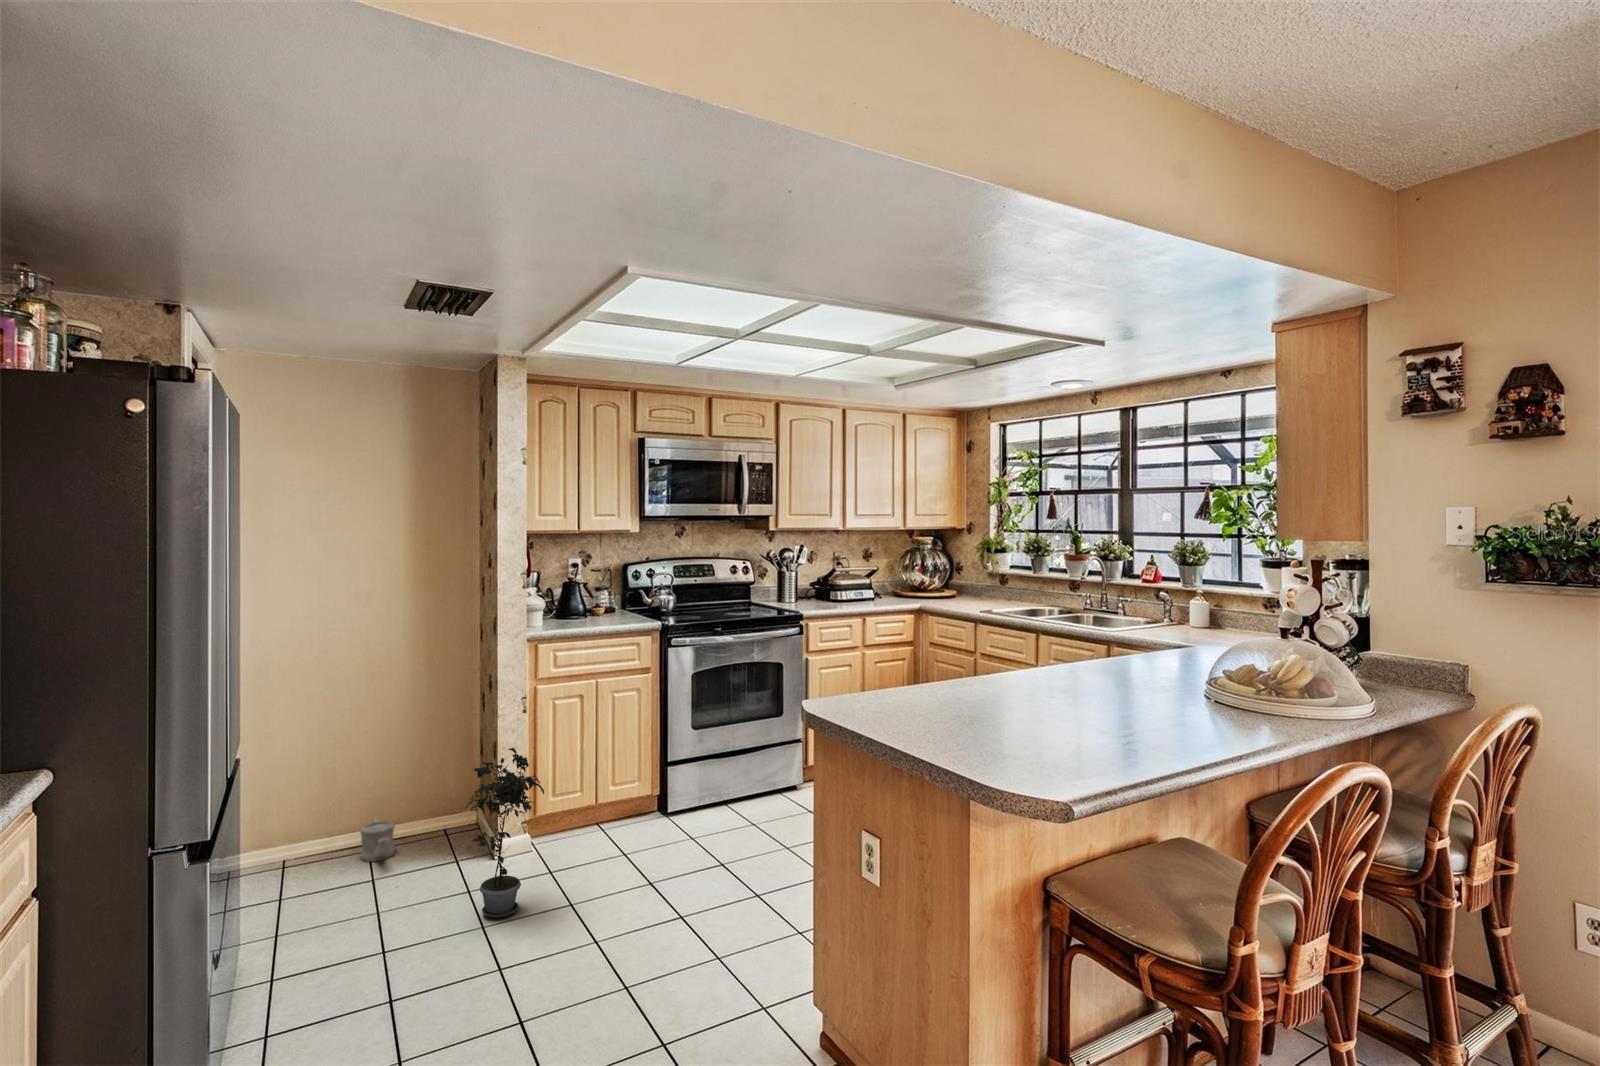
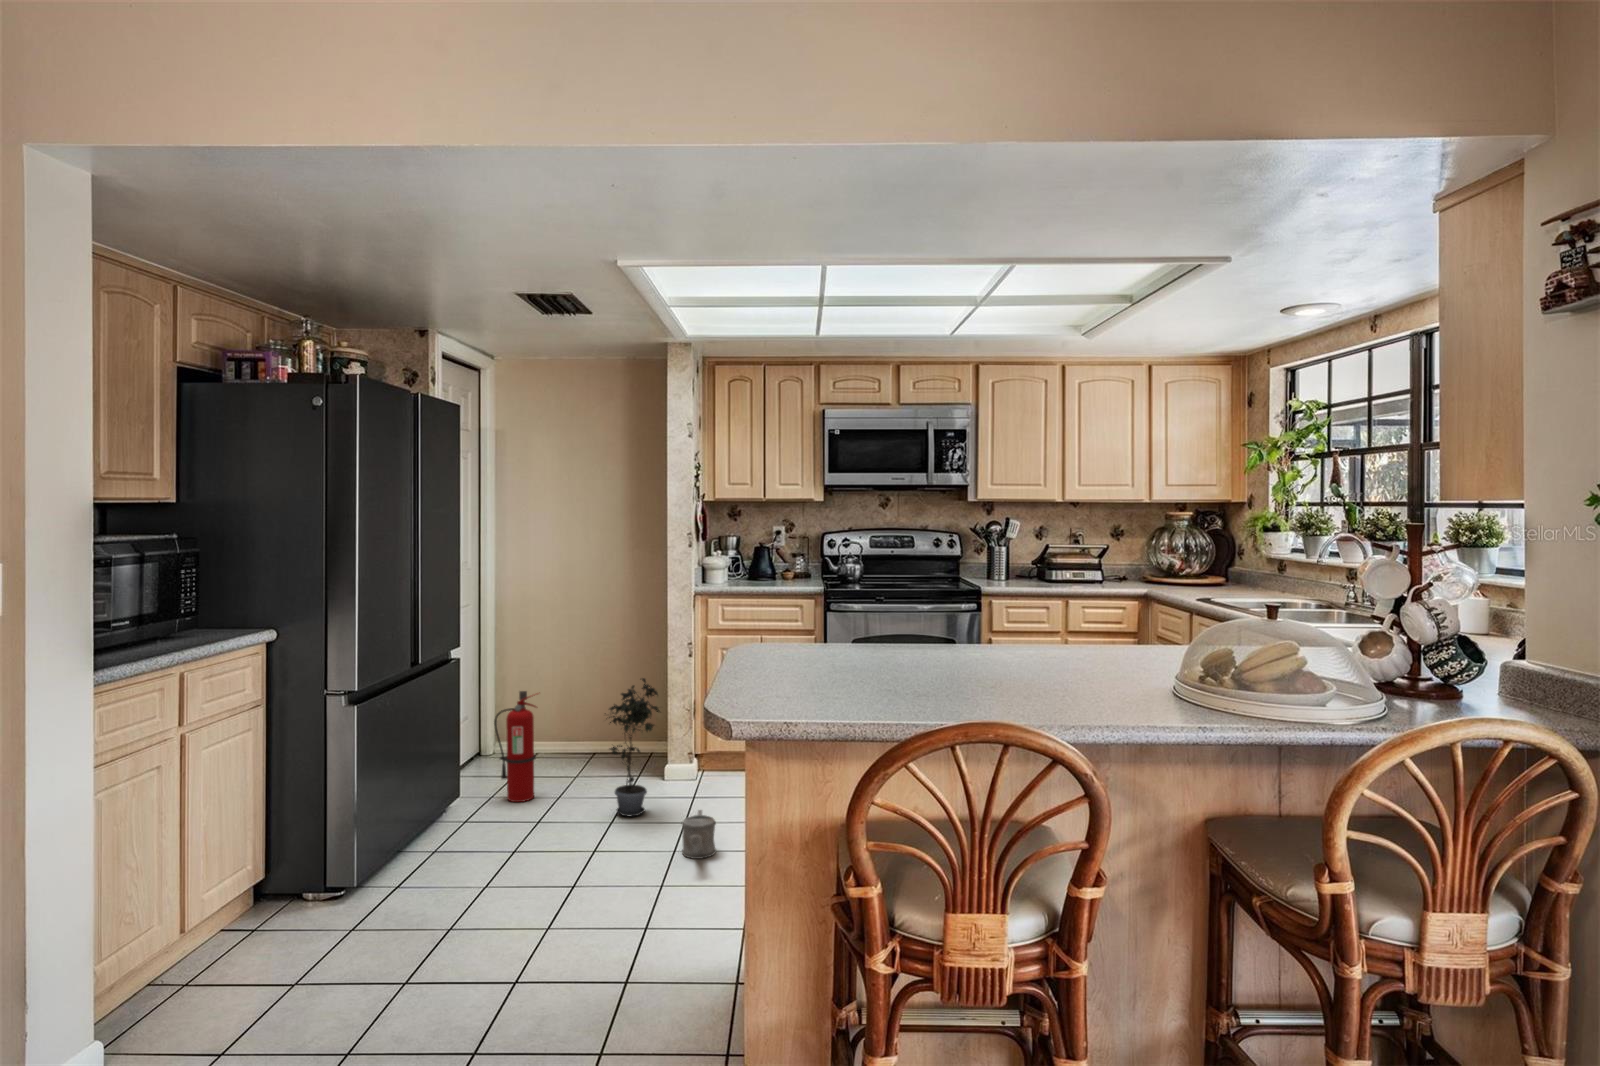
fire extinguisher: none [286,783,355,933] -> present [494,691,536,802]
watering can: present [360,818,395,862] -> present [682,810,716,859]

